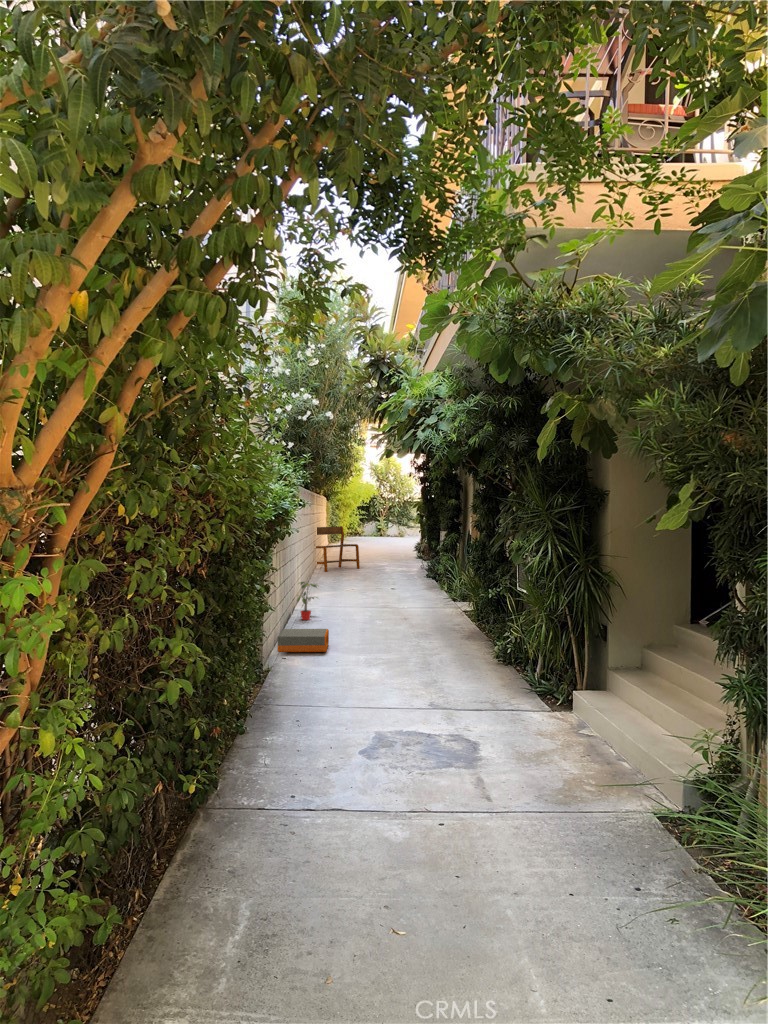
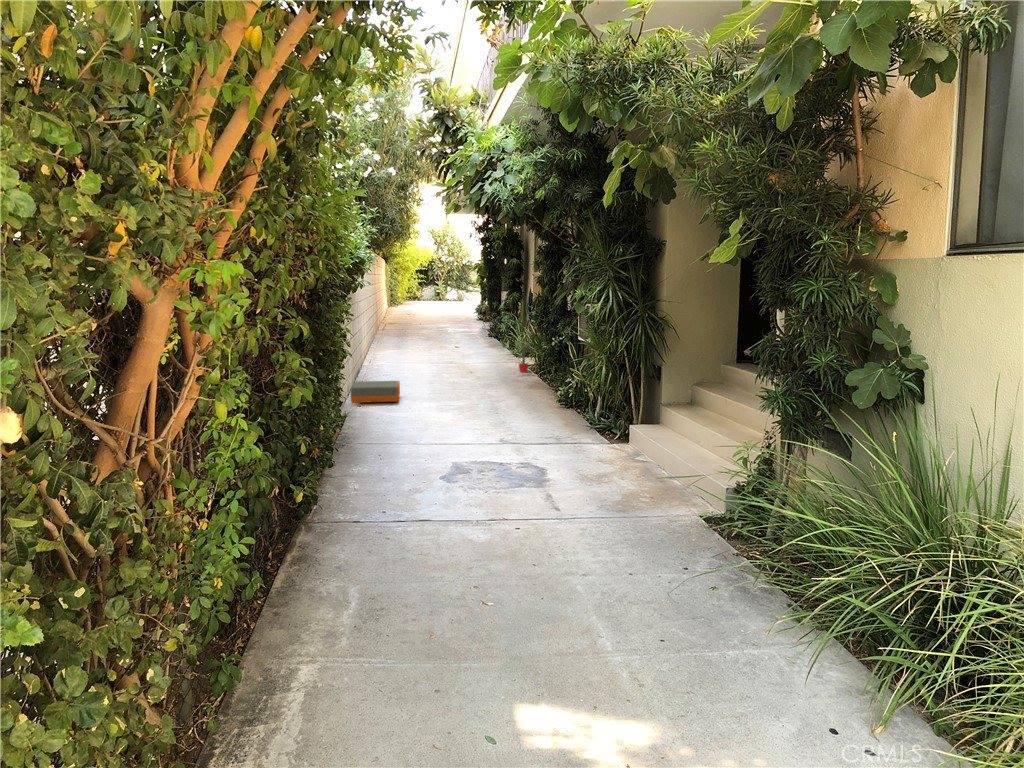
bench: present [316,526,360,572] -> none [371,287,422,333]
potted plant: present [297,582,317,620] -> present [516,337,531,372]

